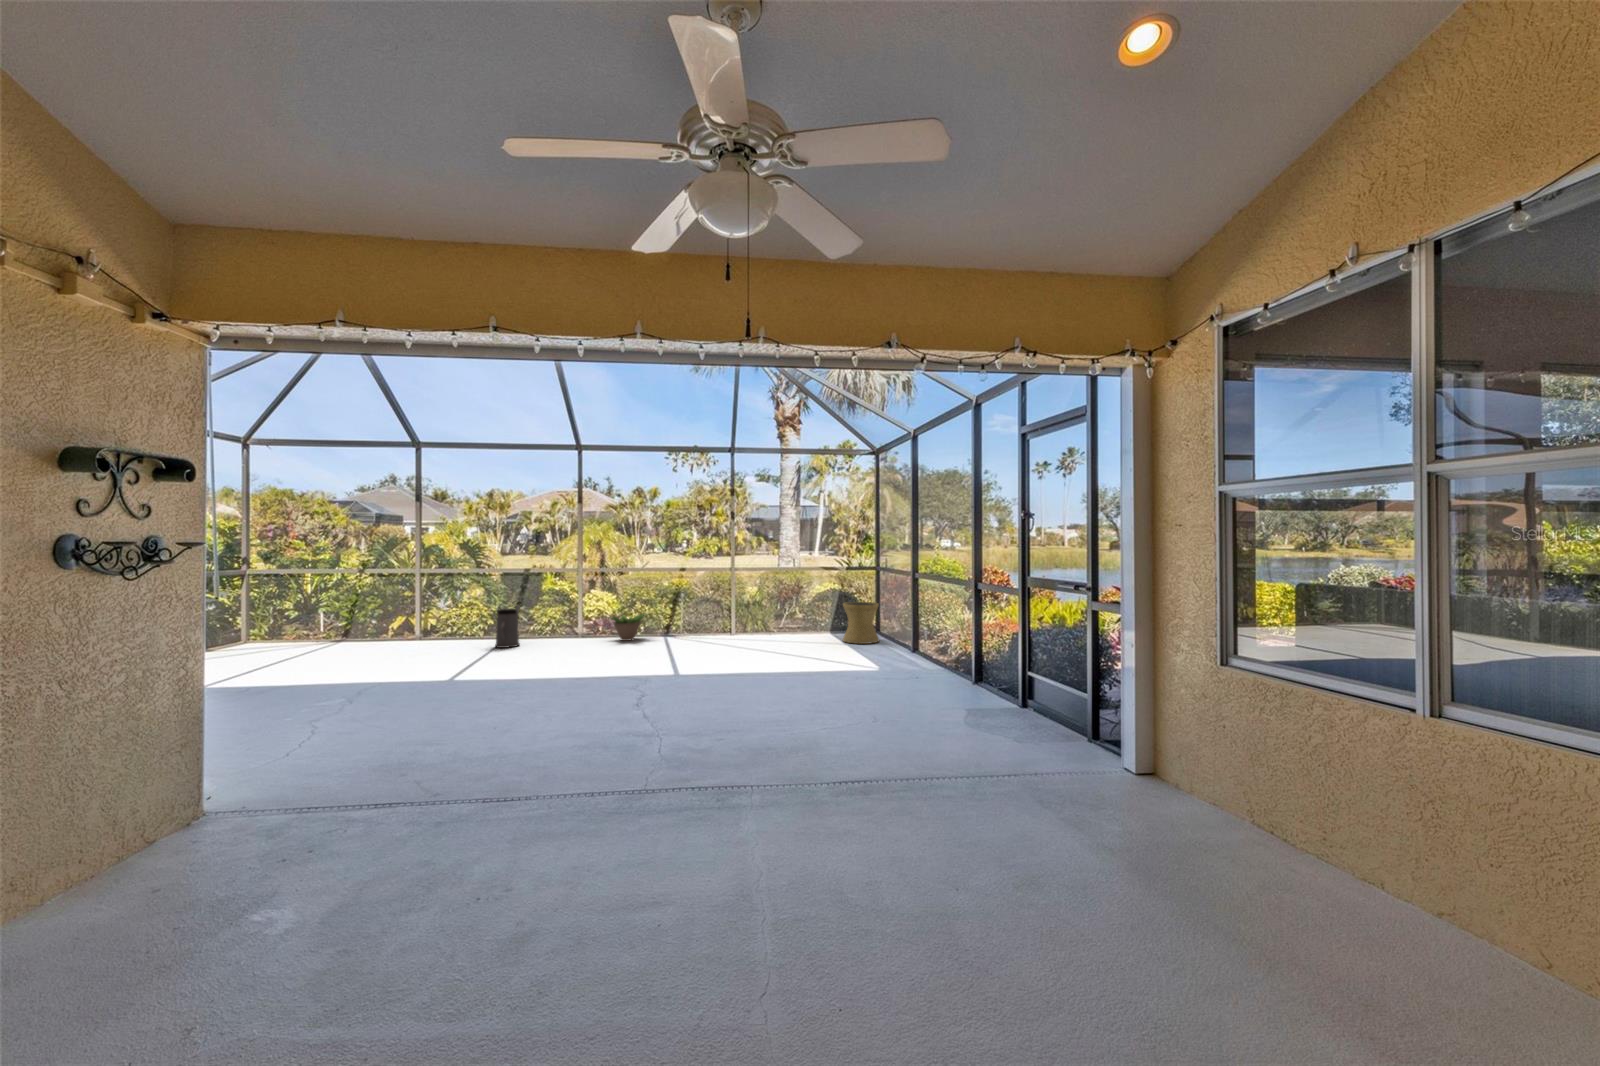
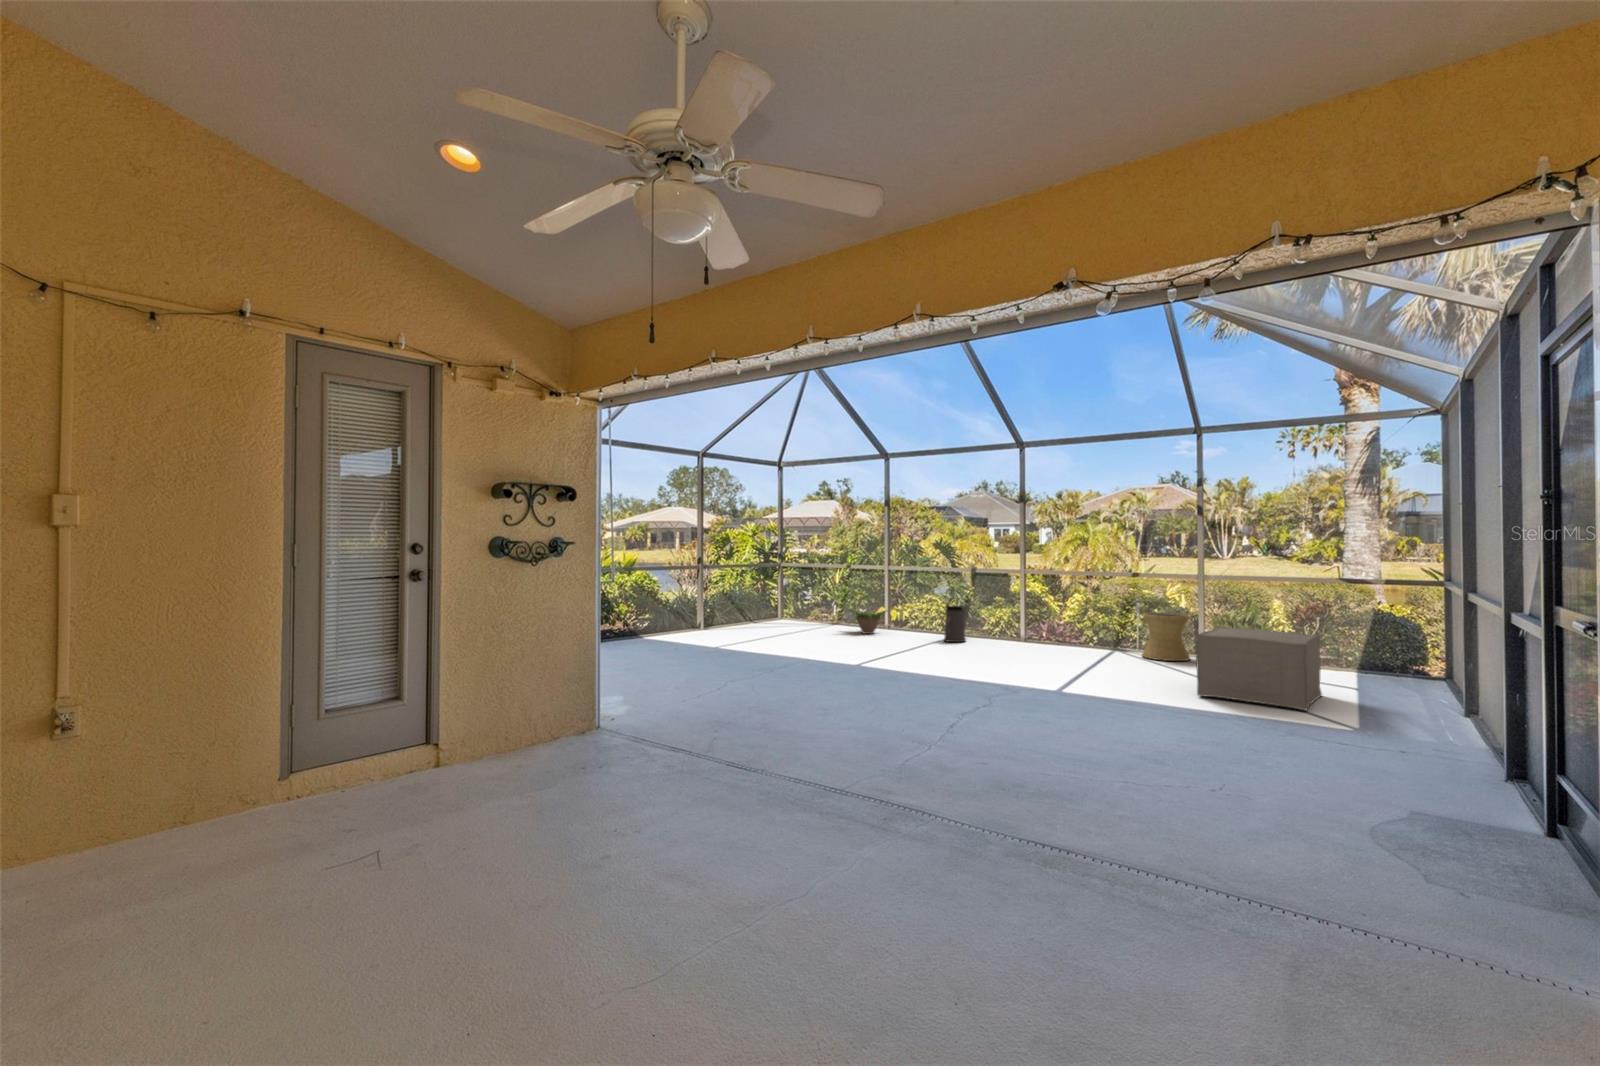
side table: present [843,602,879,644] -> present [1142,613,1190,661]
ottoman: none [754,609,827,667] -> present [1195,627,1322,711]
decorative plant: present [610,614,646,641] -> present [854,611,888,634]

